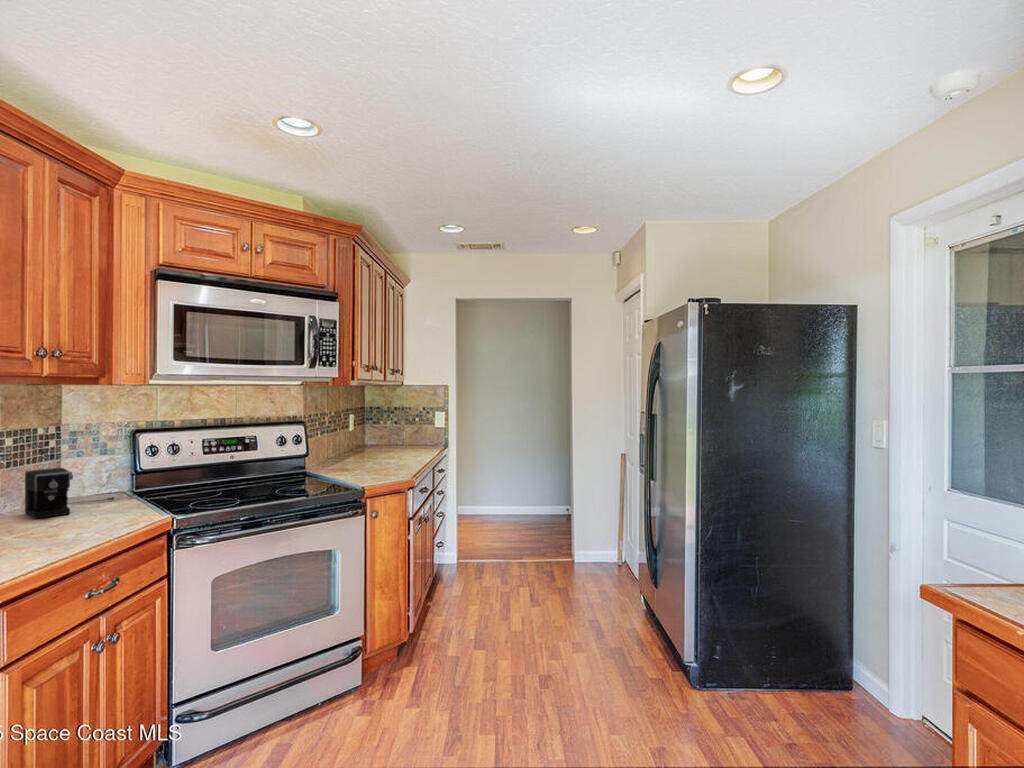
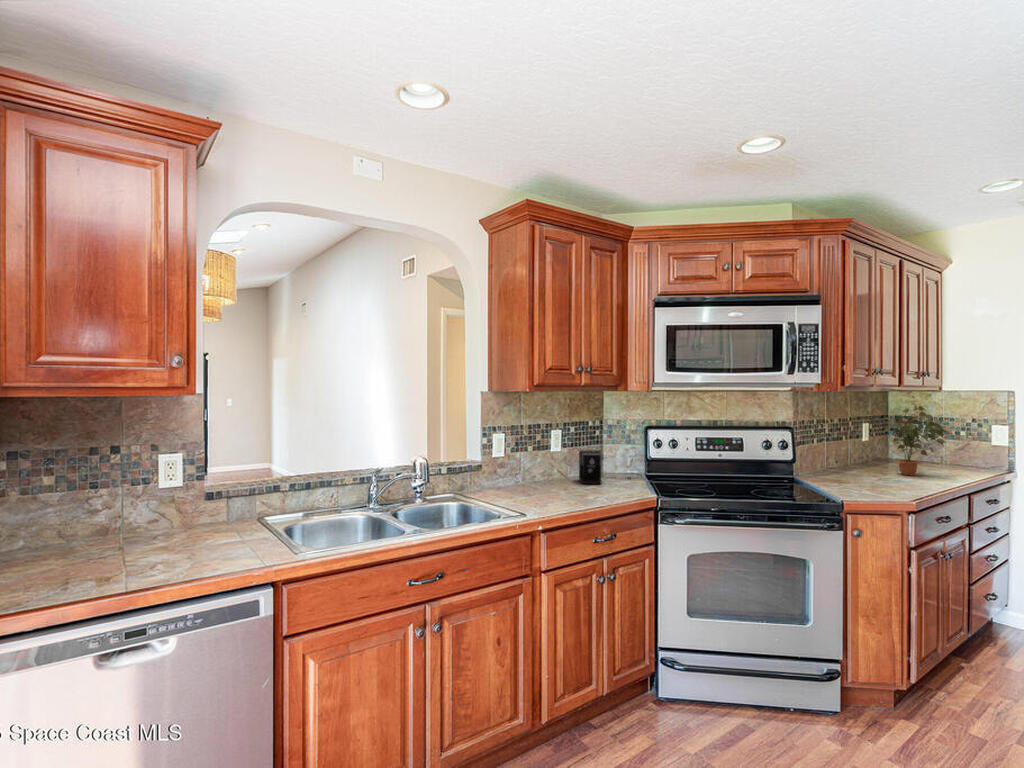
potted plant: none [368,398,417,457] -> present [884,406,946,475]

